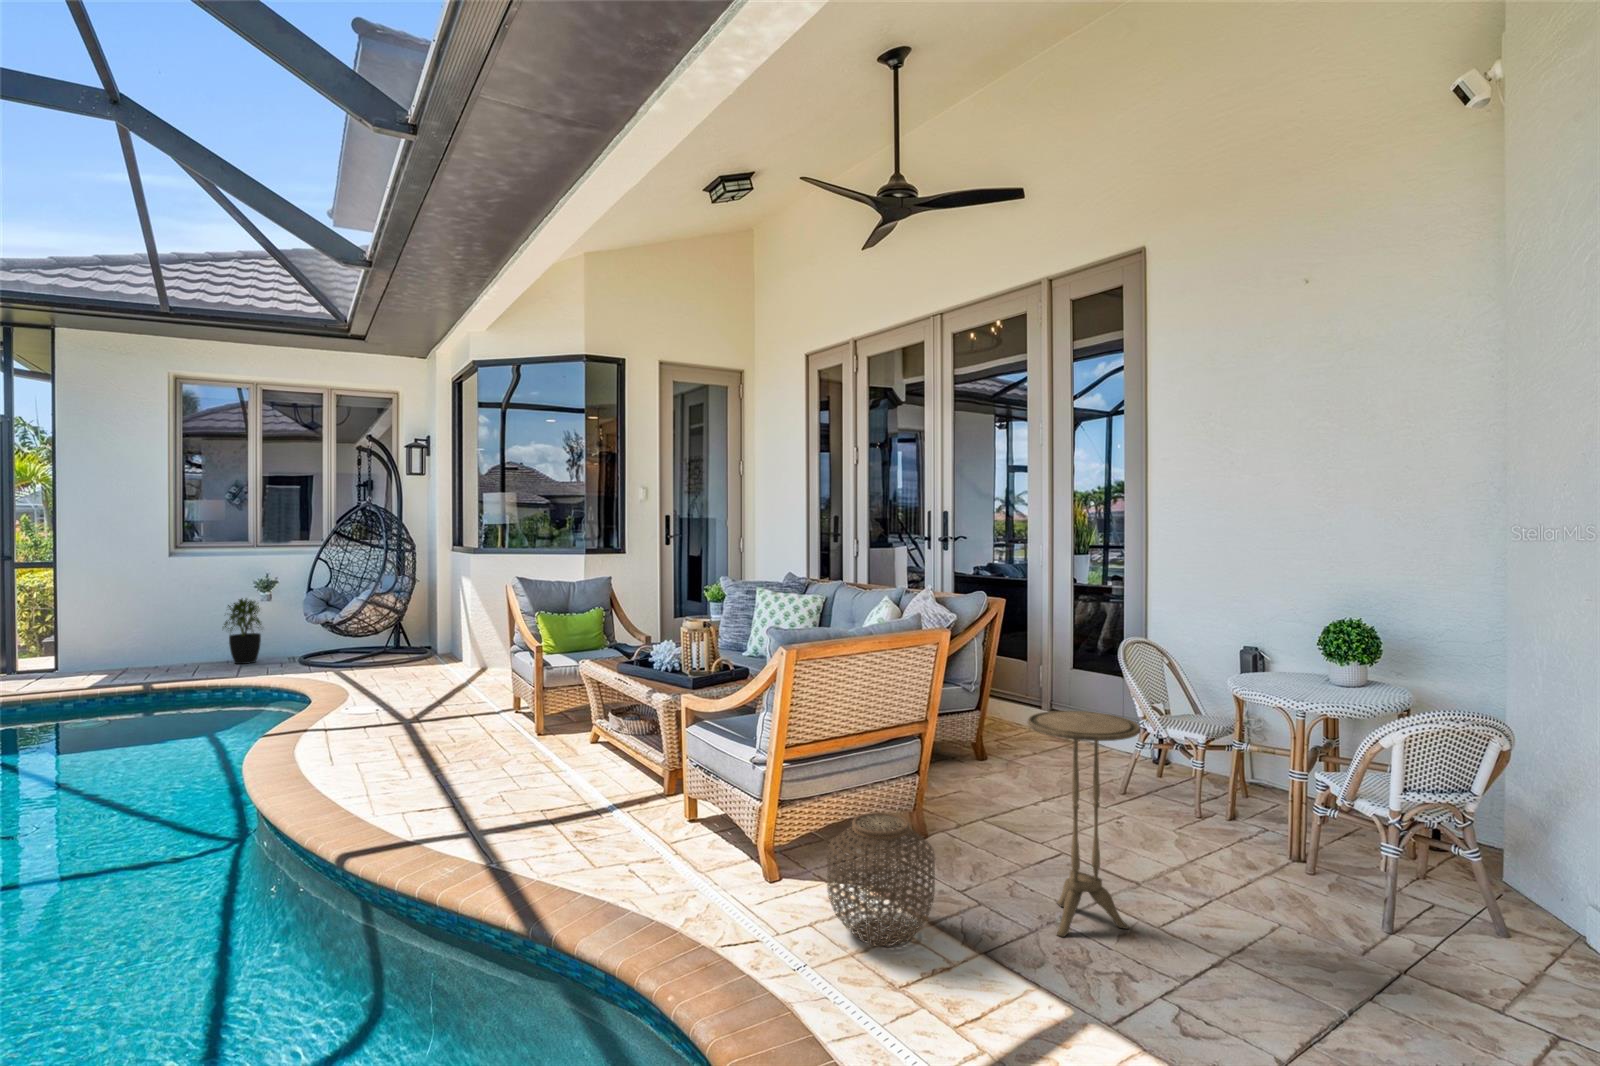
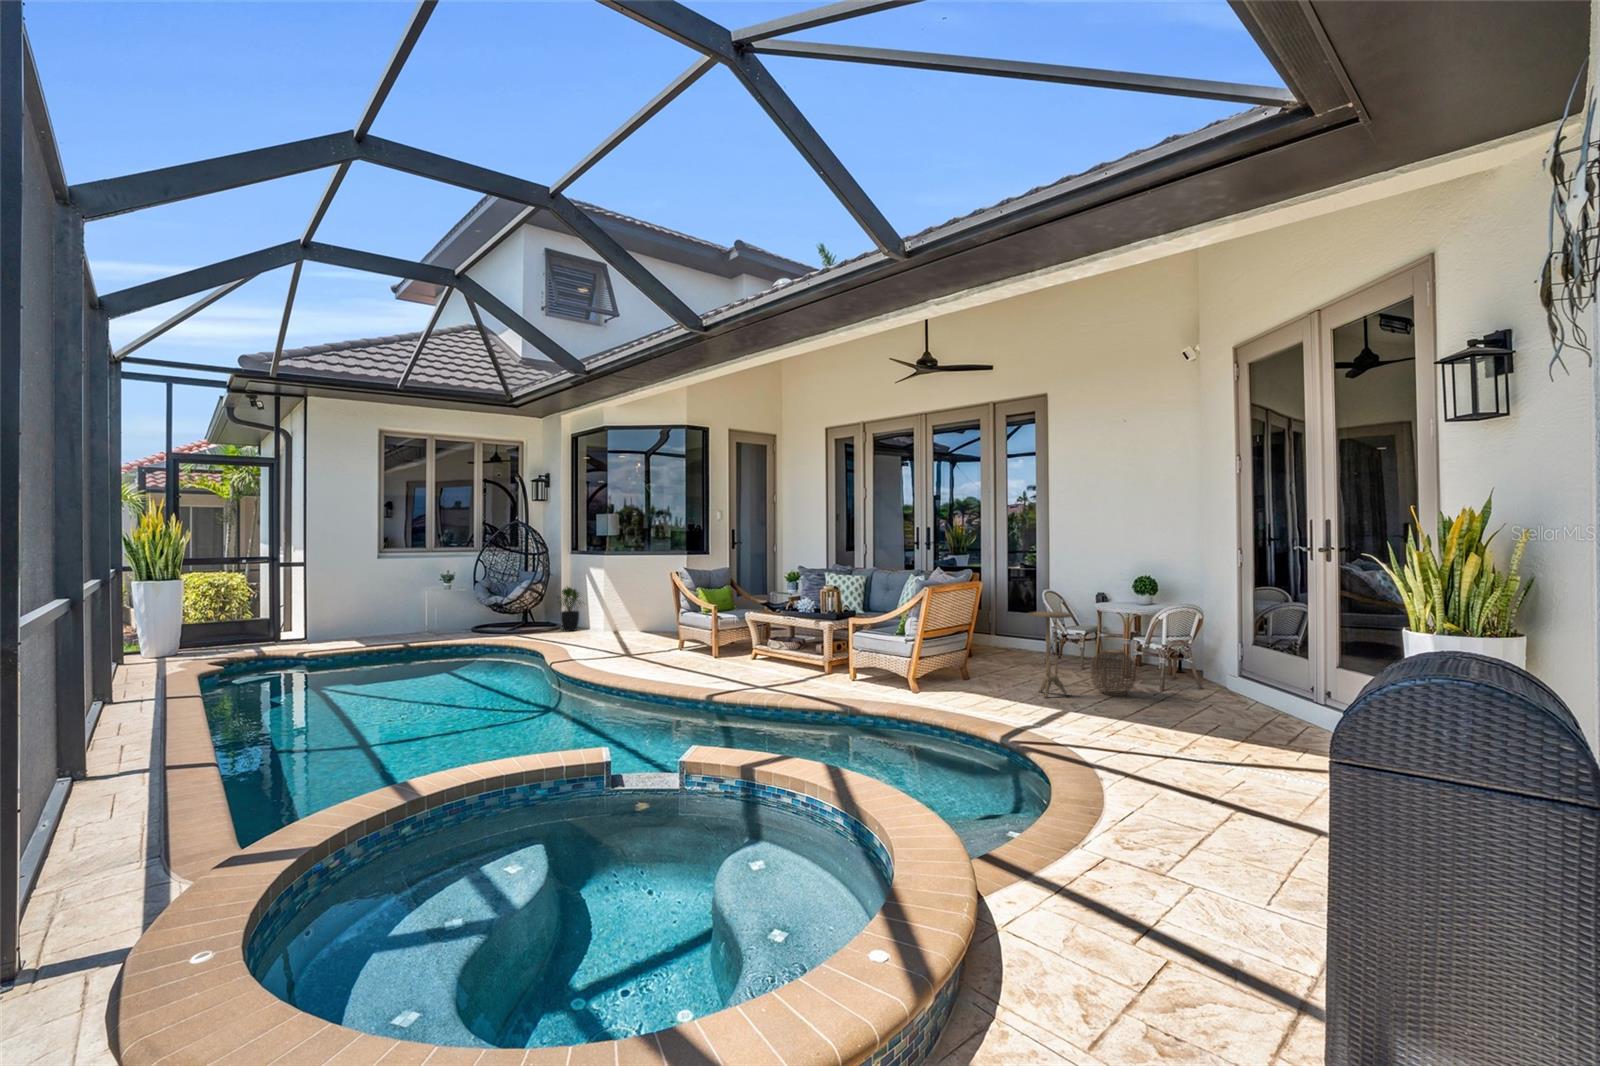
potted plant: present [224,598,261,664] -> present [557,587,579,631]
woven basket: present [827,813,935,946] -> present [1090,649,1136,696]

